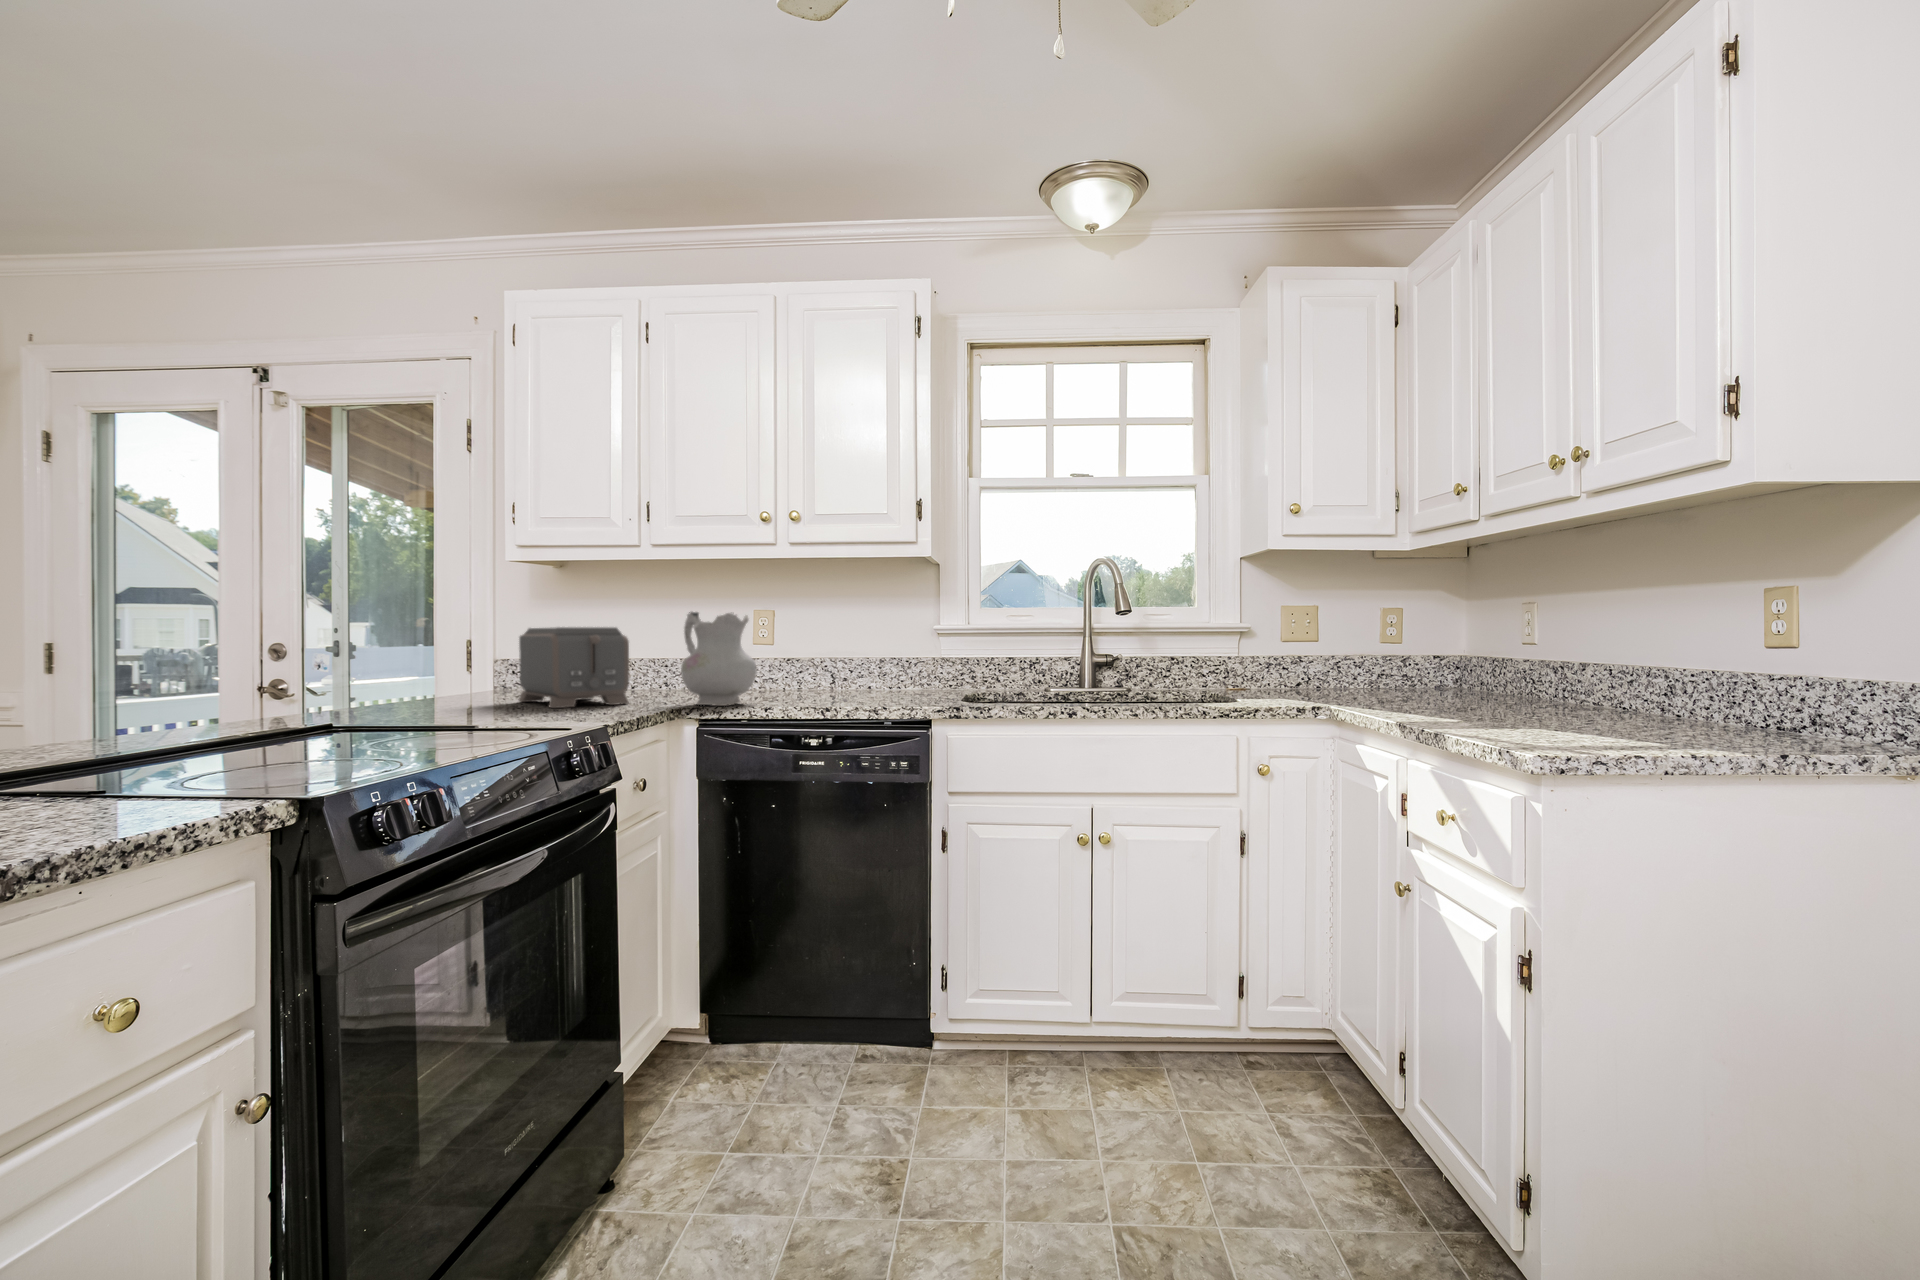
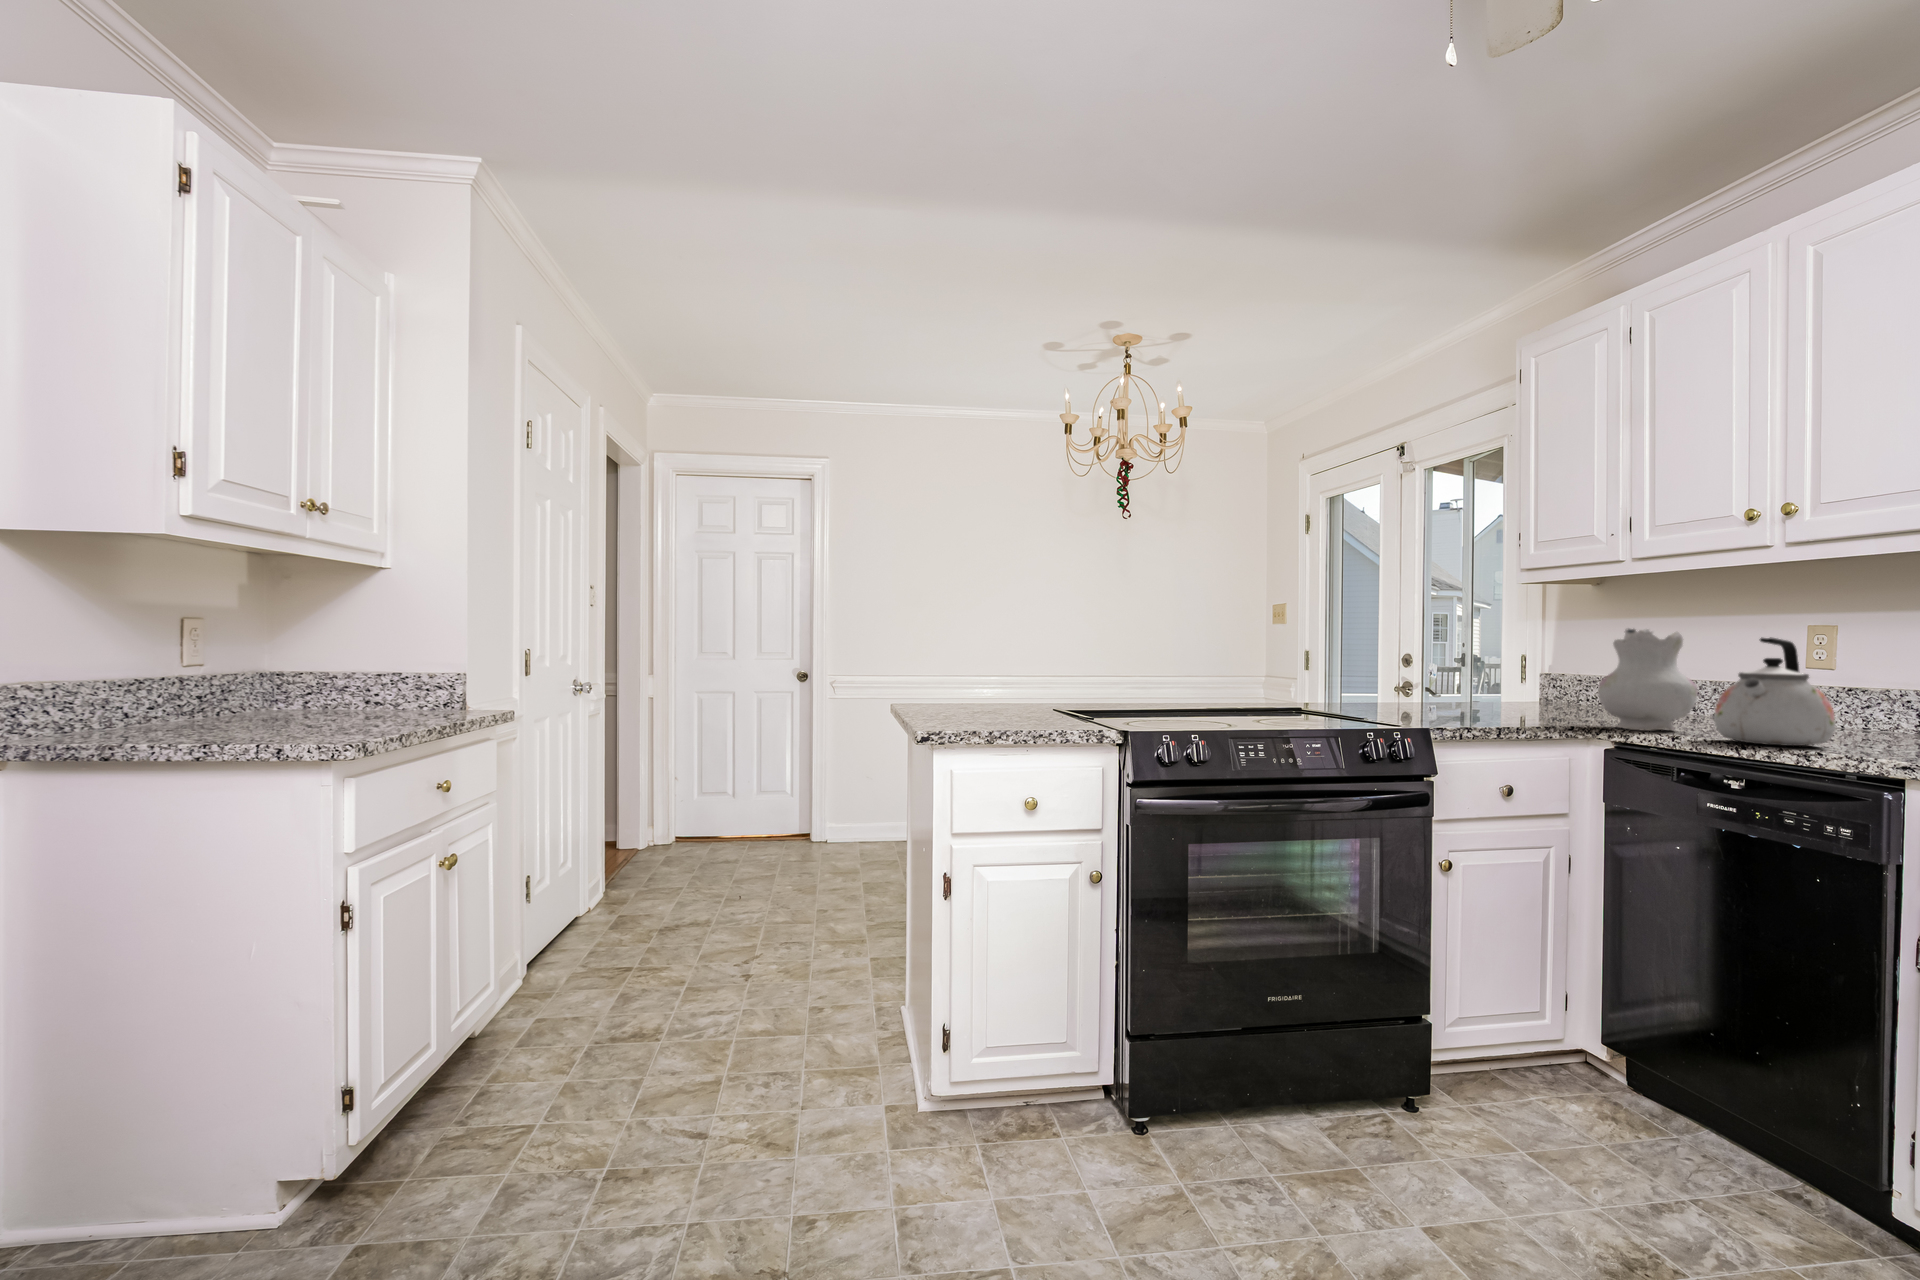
kettle: none [800,620,873,706] -> present [1714,637,1836,746]
toaster: present [519,627,629,708] -> none [1485,644,1572,720]

